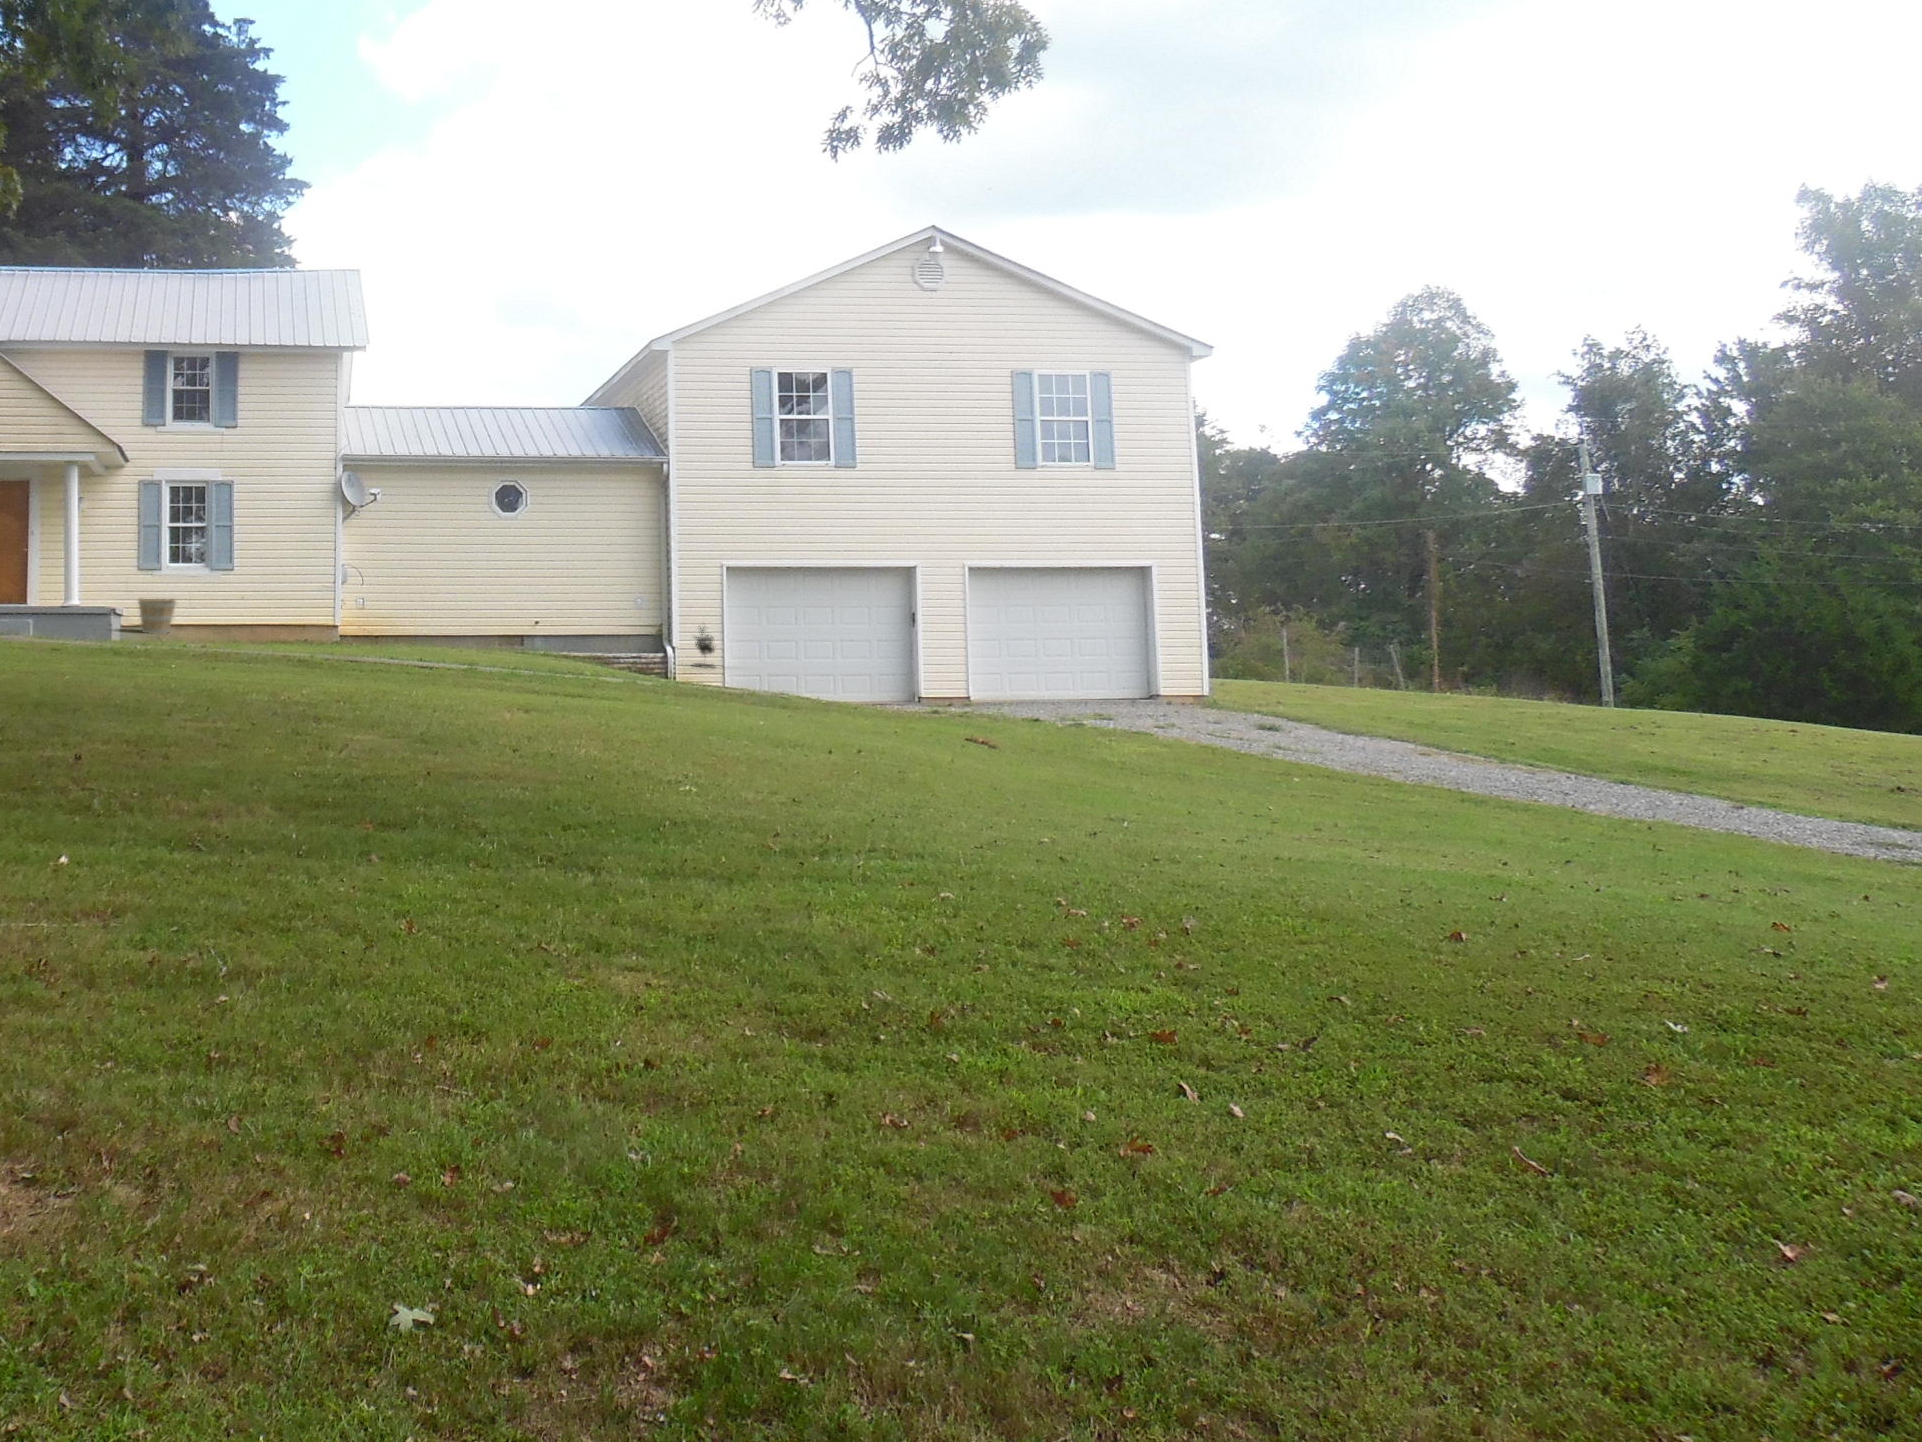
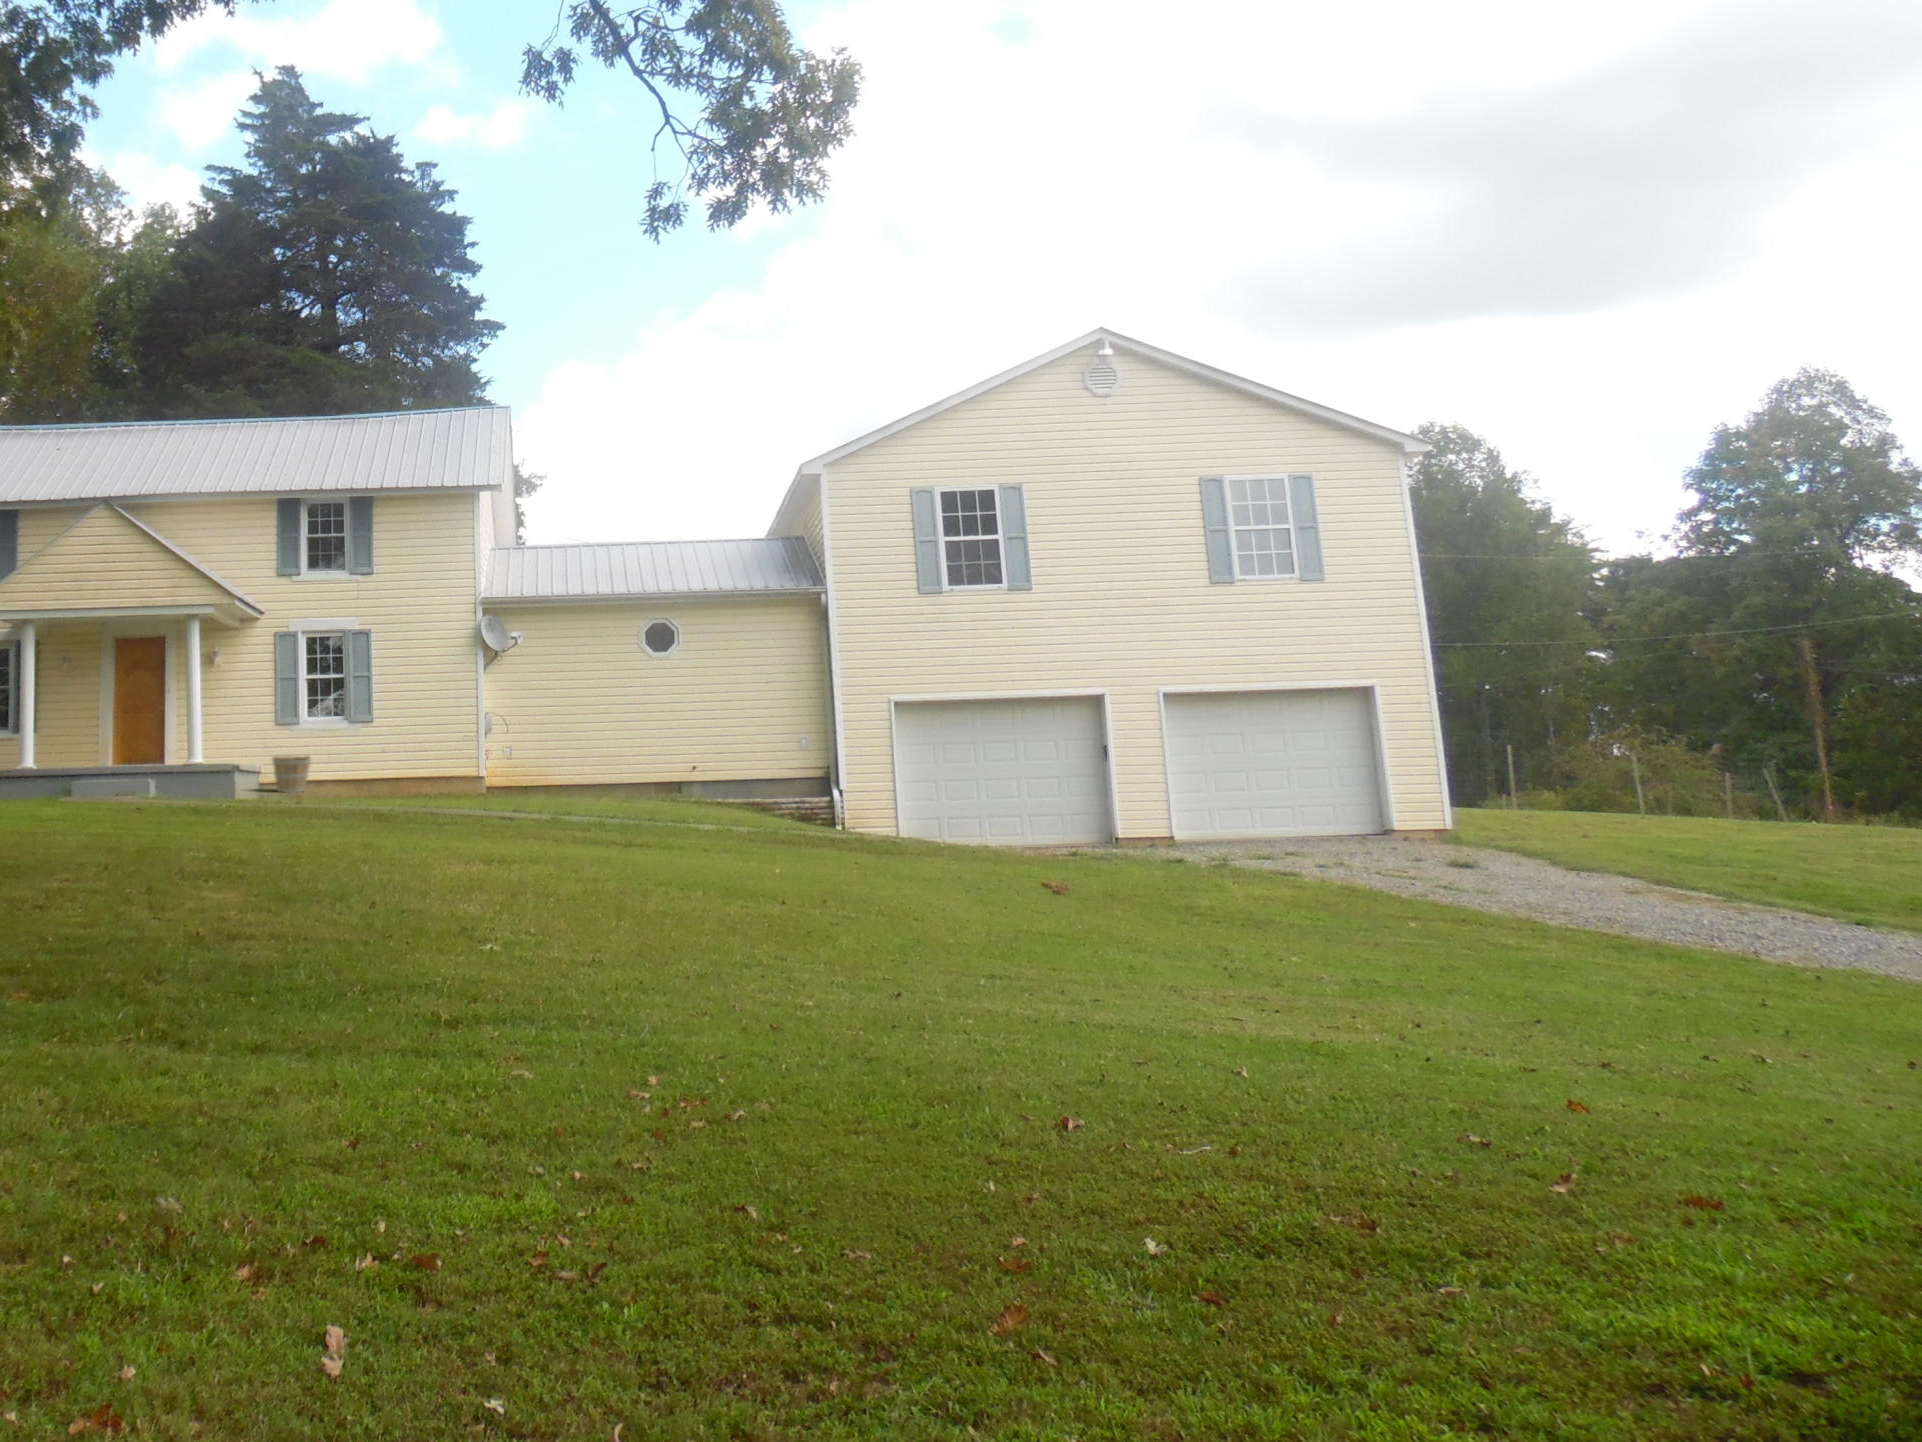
potted tree: present [693,628,714,668] -> none [857,766,886,817]

